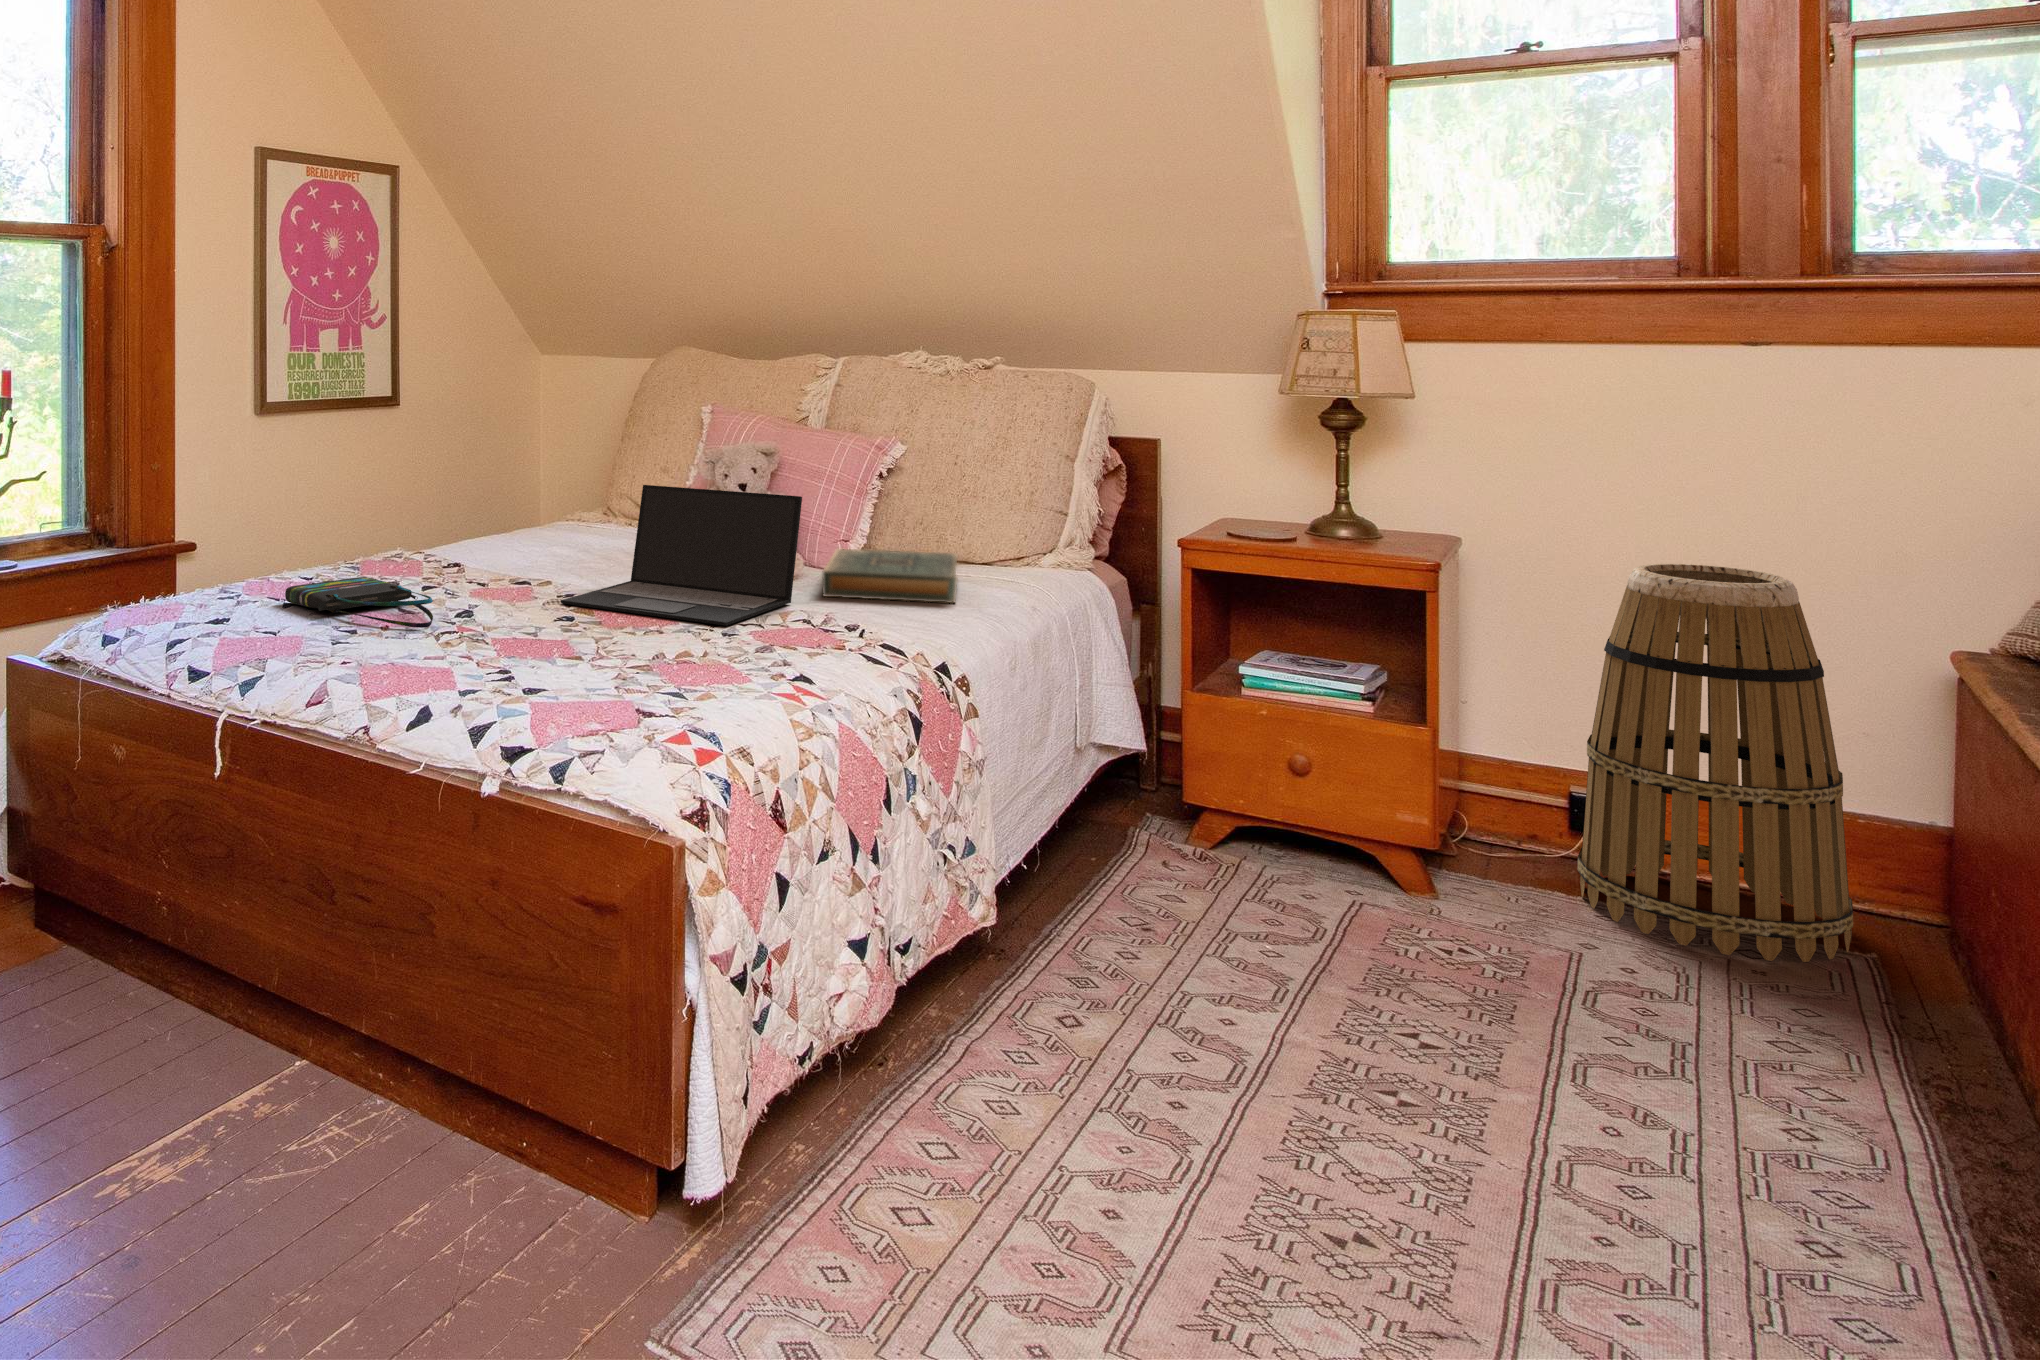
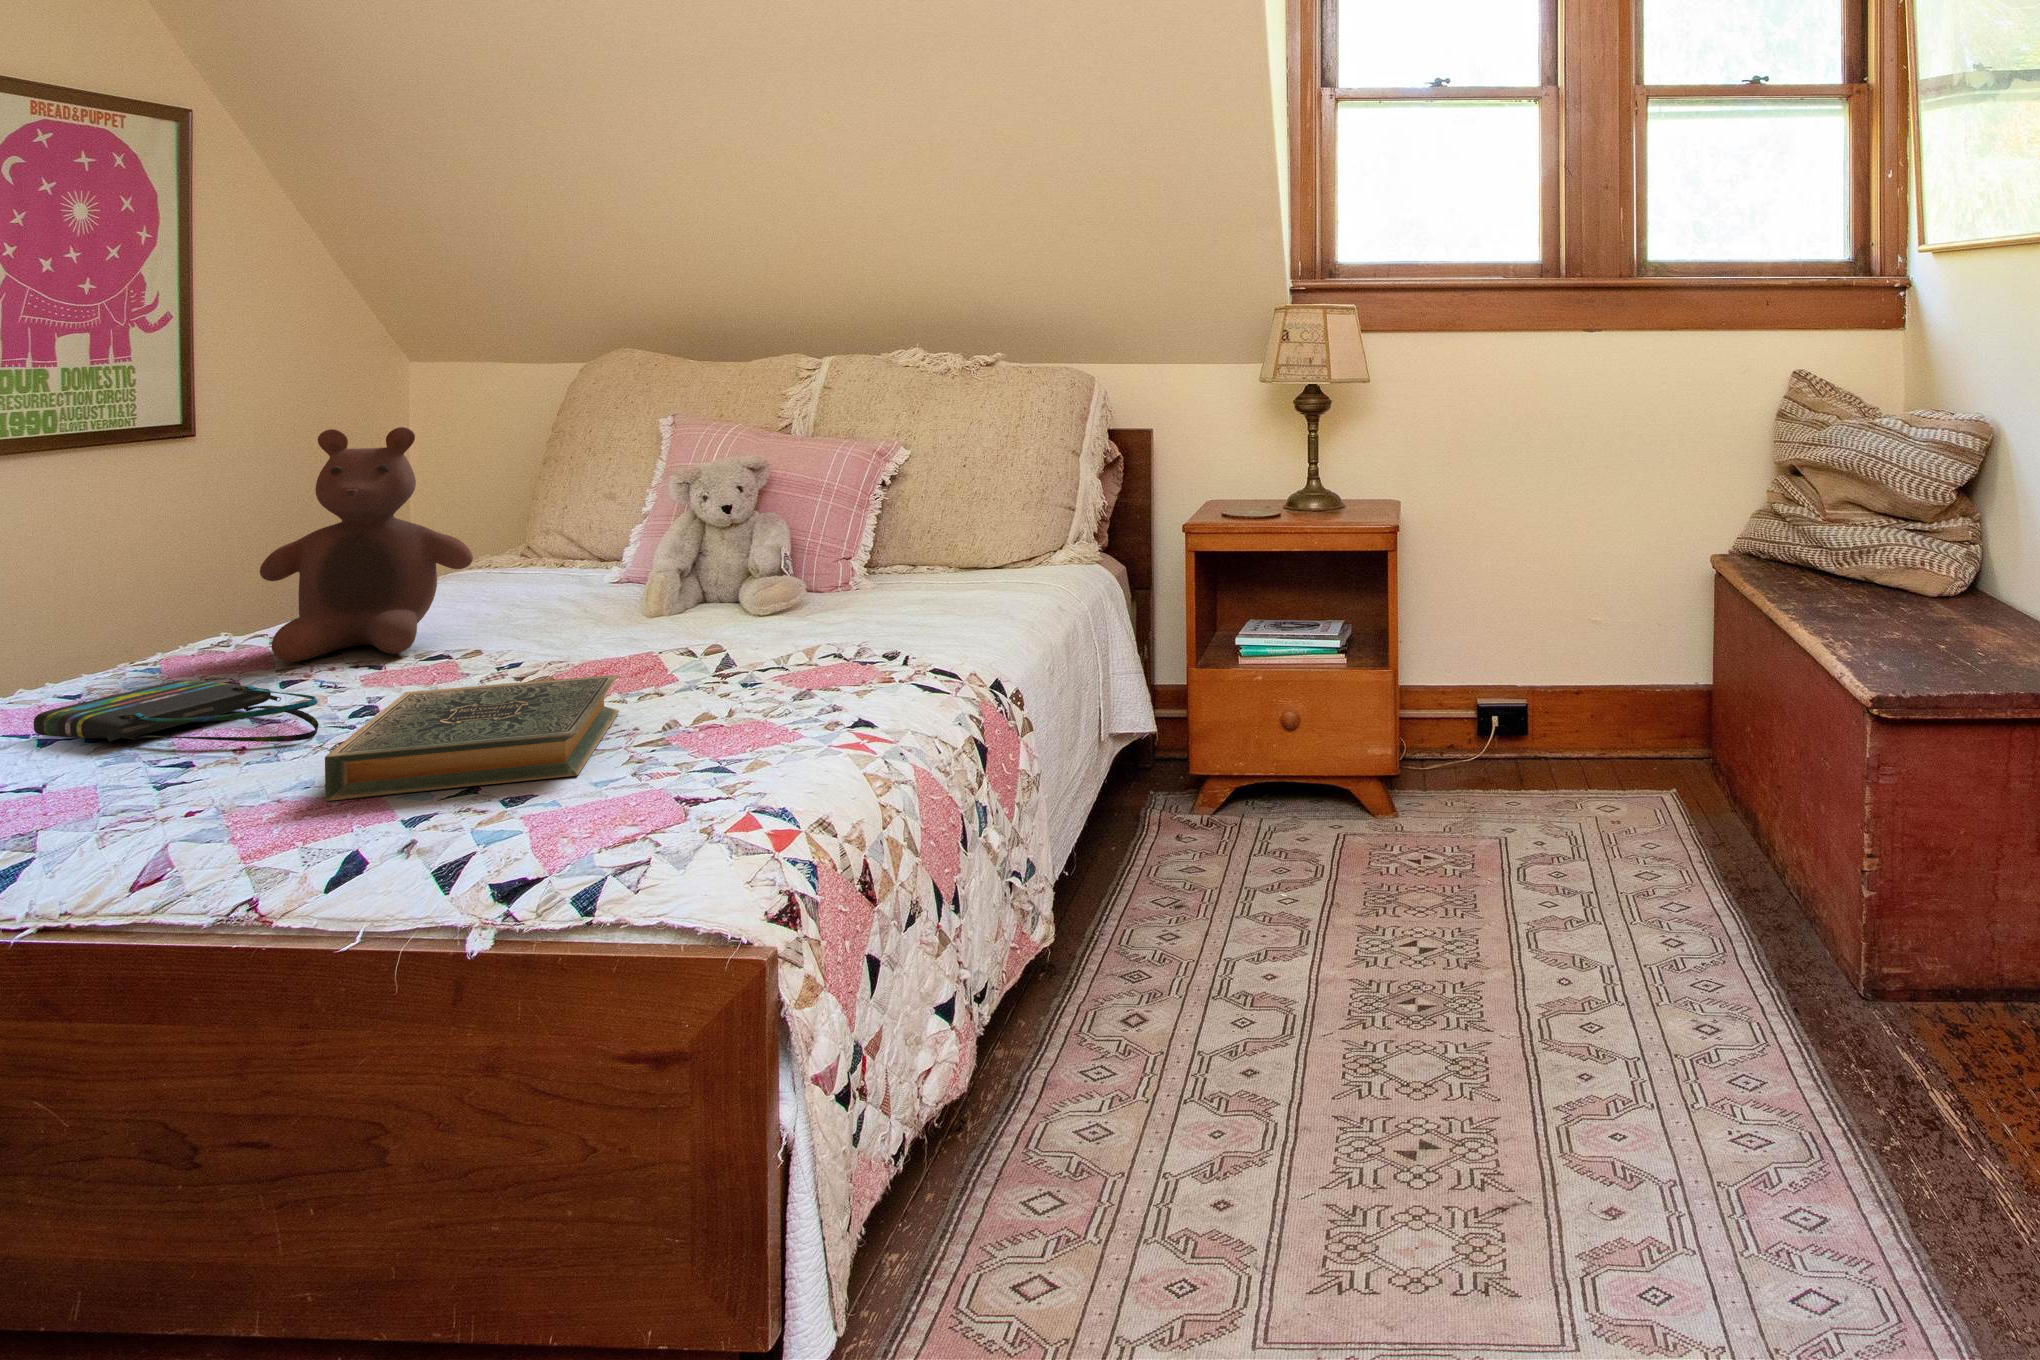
stuffed bear: none [419,403,550,577] -> present [260,427,473,662]
laptop: present [561,485,802,626] -> none [509,516,822,676]
hardback book: present [823,549,958,603] -> present [325,675,619,801]
basket: present [1578,564,1853,962] -> none [1489,510,1658,813]

